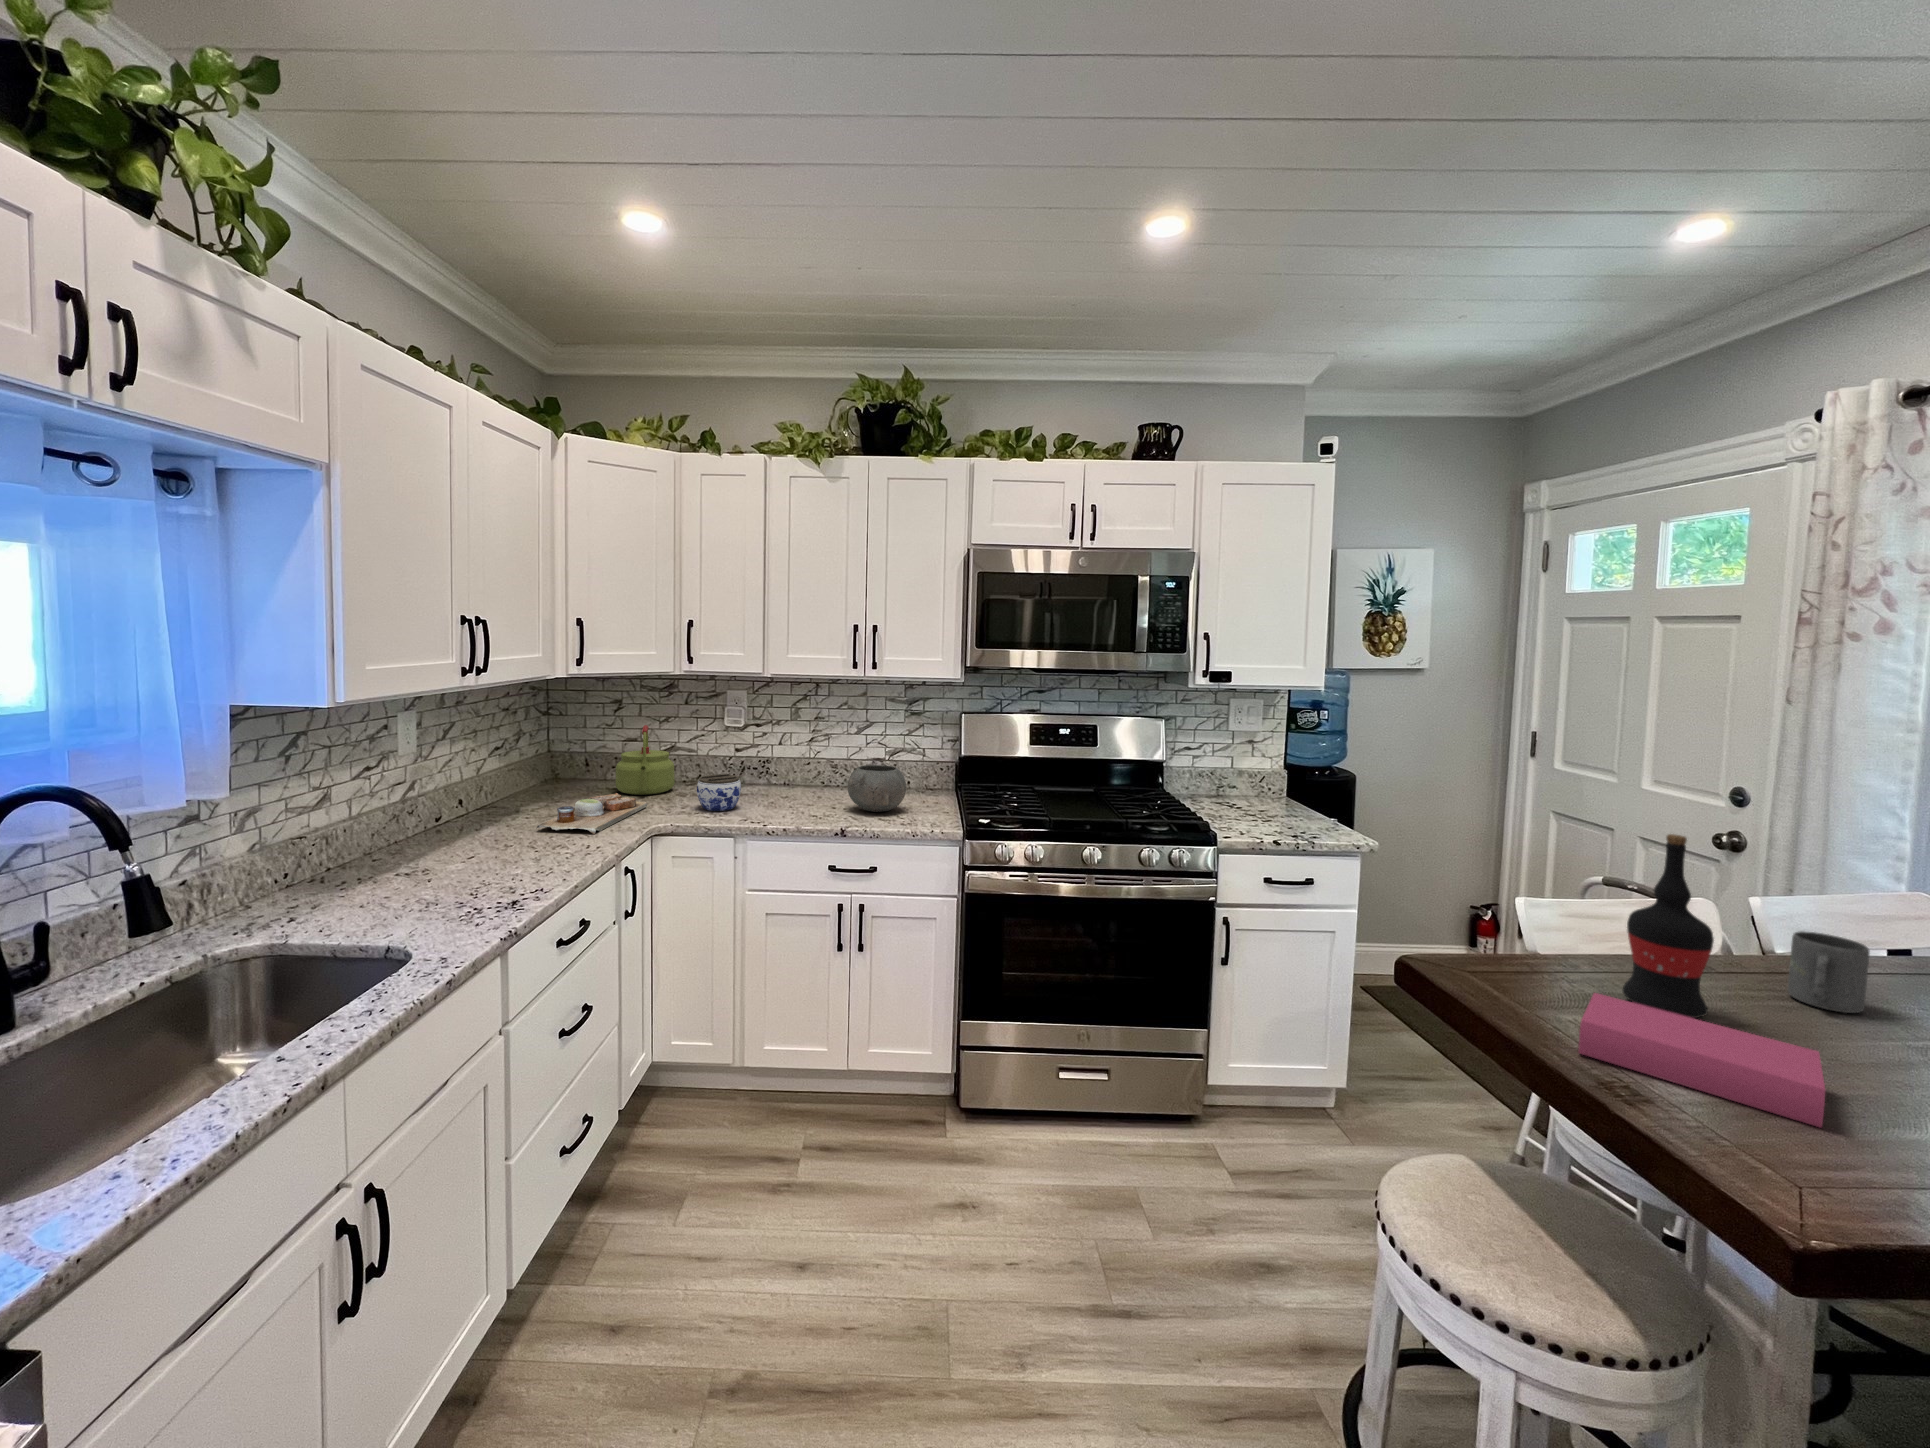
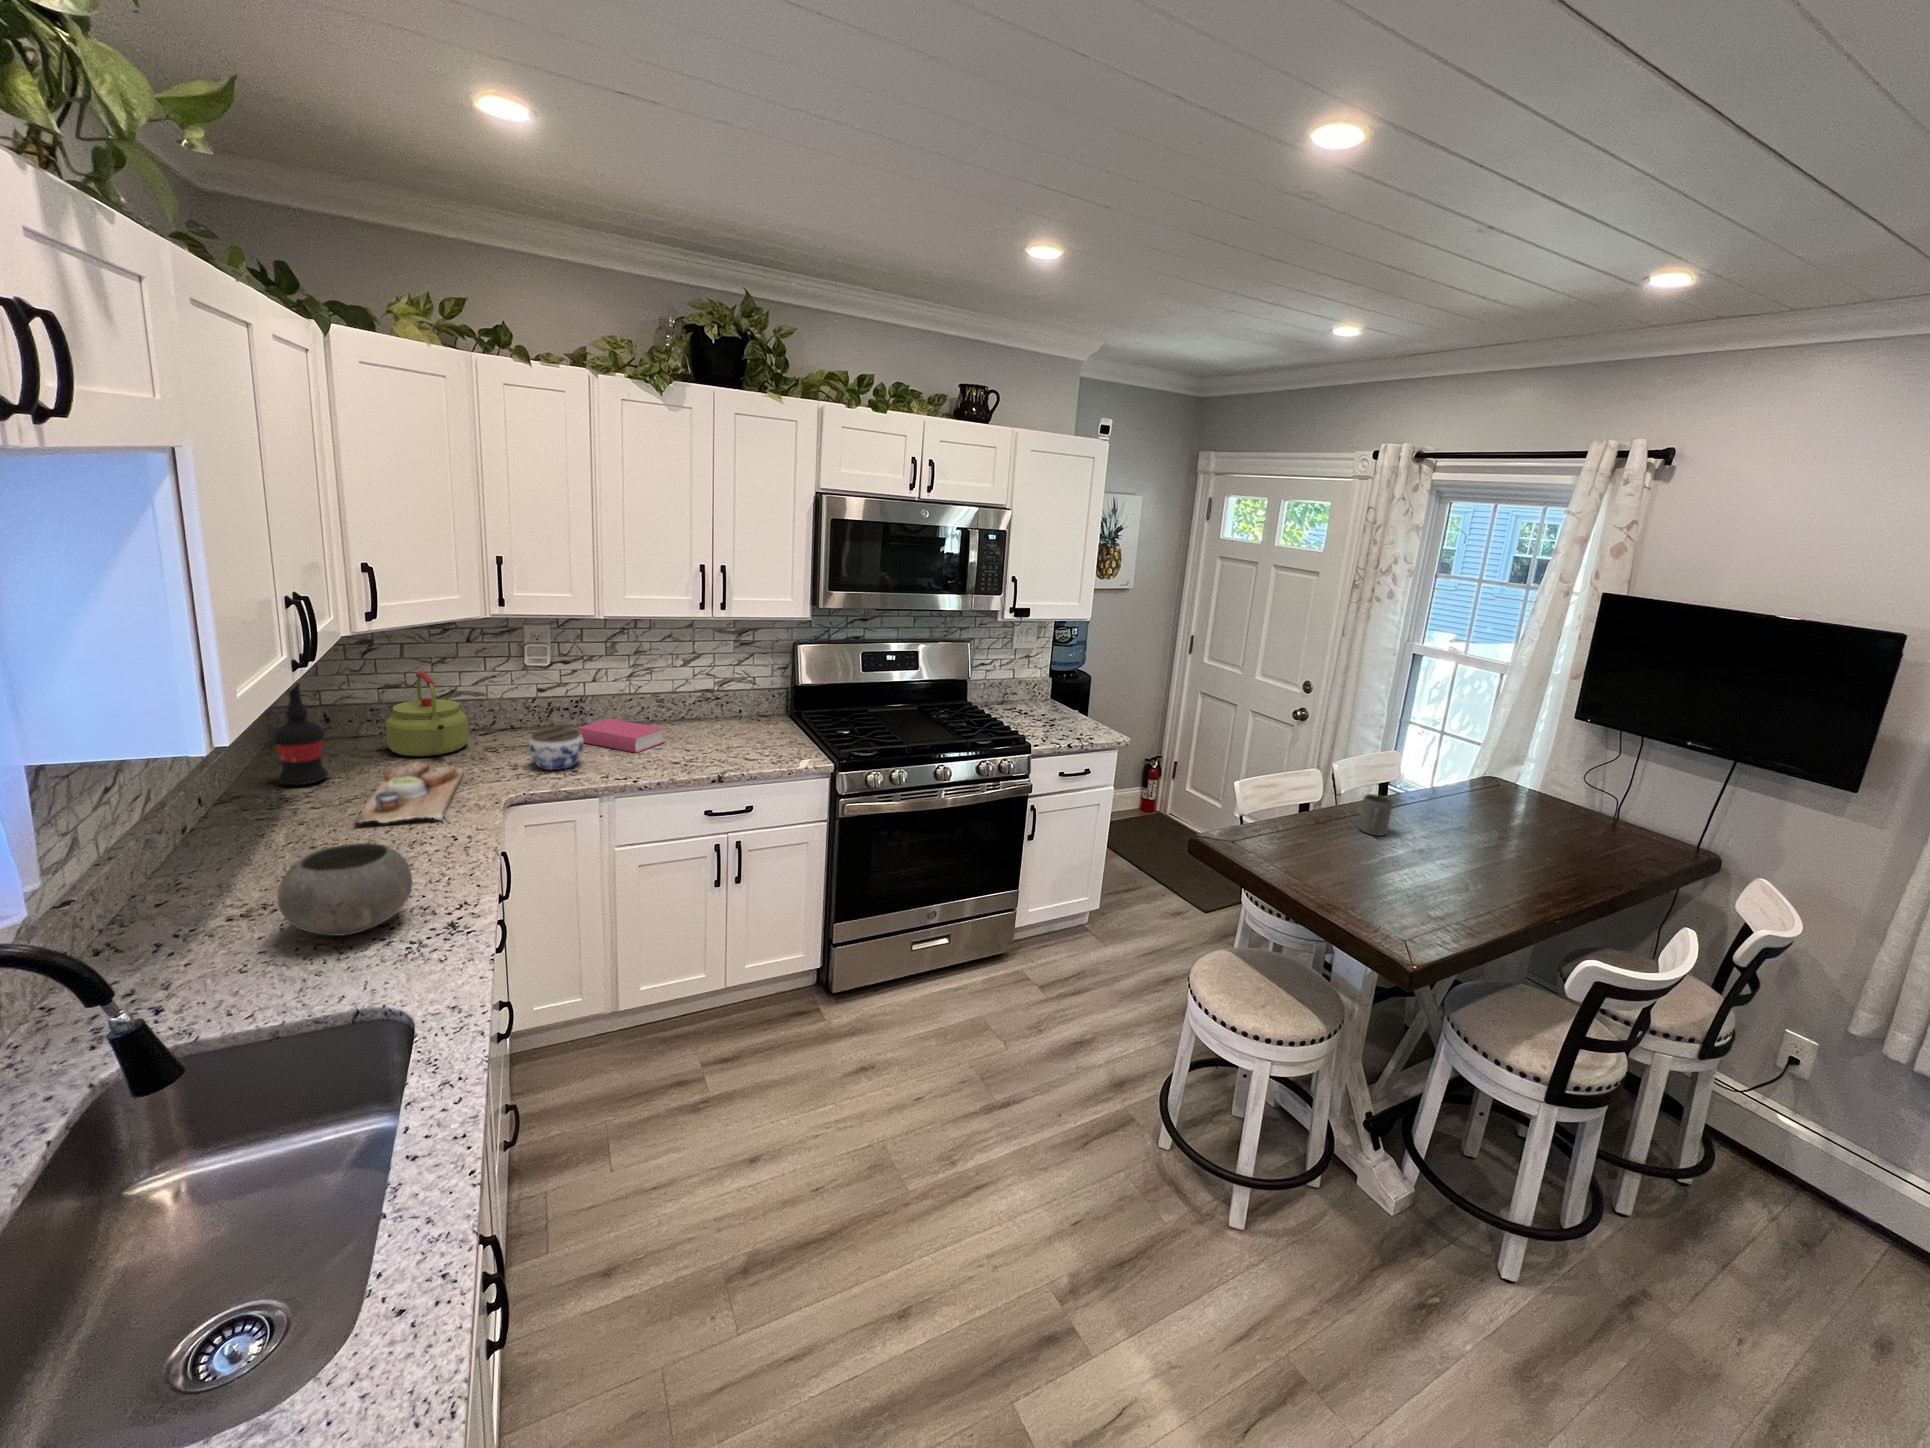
bowl: present [848,765,906,812] -> present [277,843,413,936]
wine bottle: present [1623,834,1714,1018] -> present [274,683,328,785]
book: present [1578,993,1825,1128] -> present [577,718,664,753]

